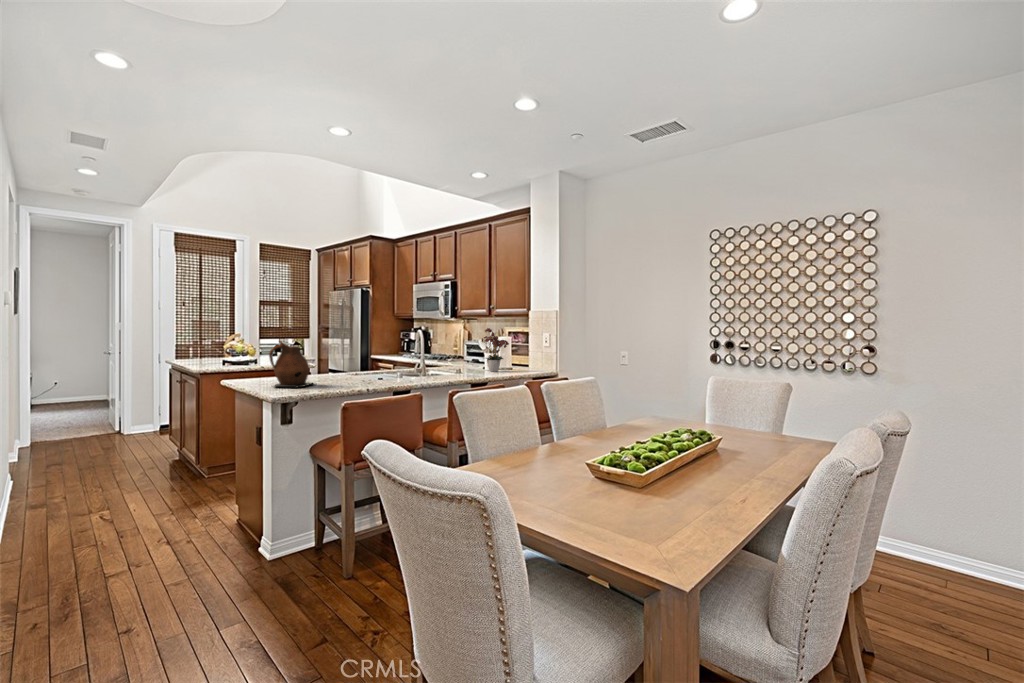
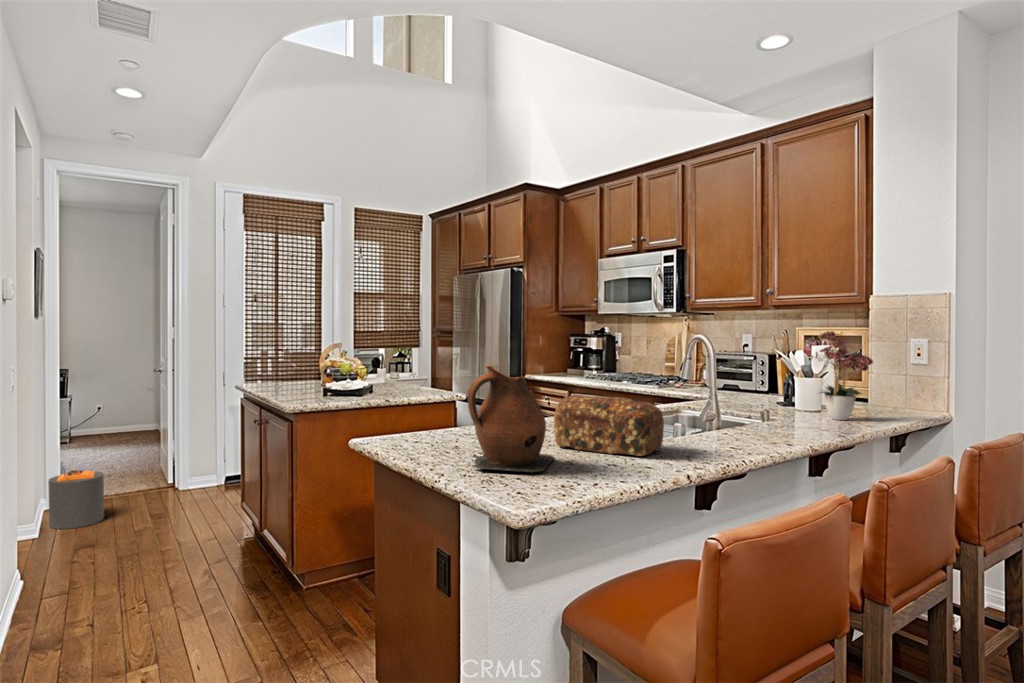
bread loaf: none [324,357,376,383] -> present [554,395,664,456]
trash can: none [24,411,68,457] -> present [48,463,104,529]

